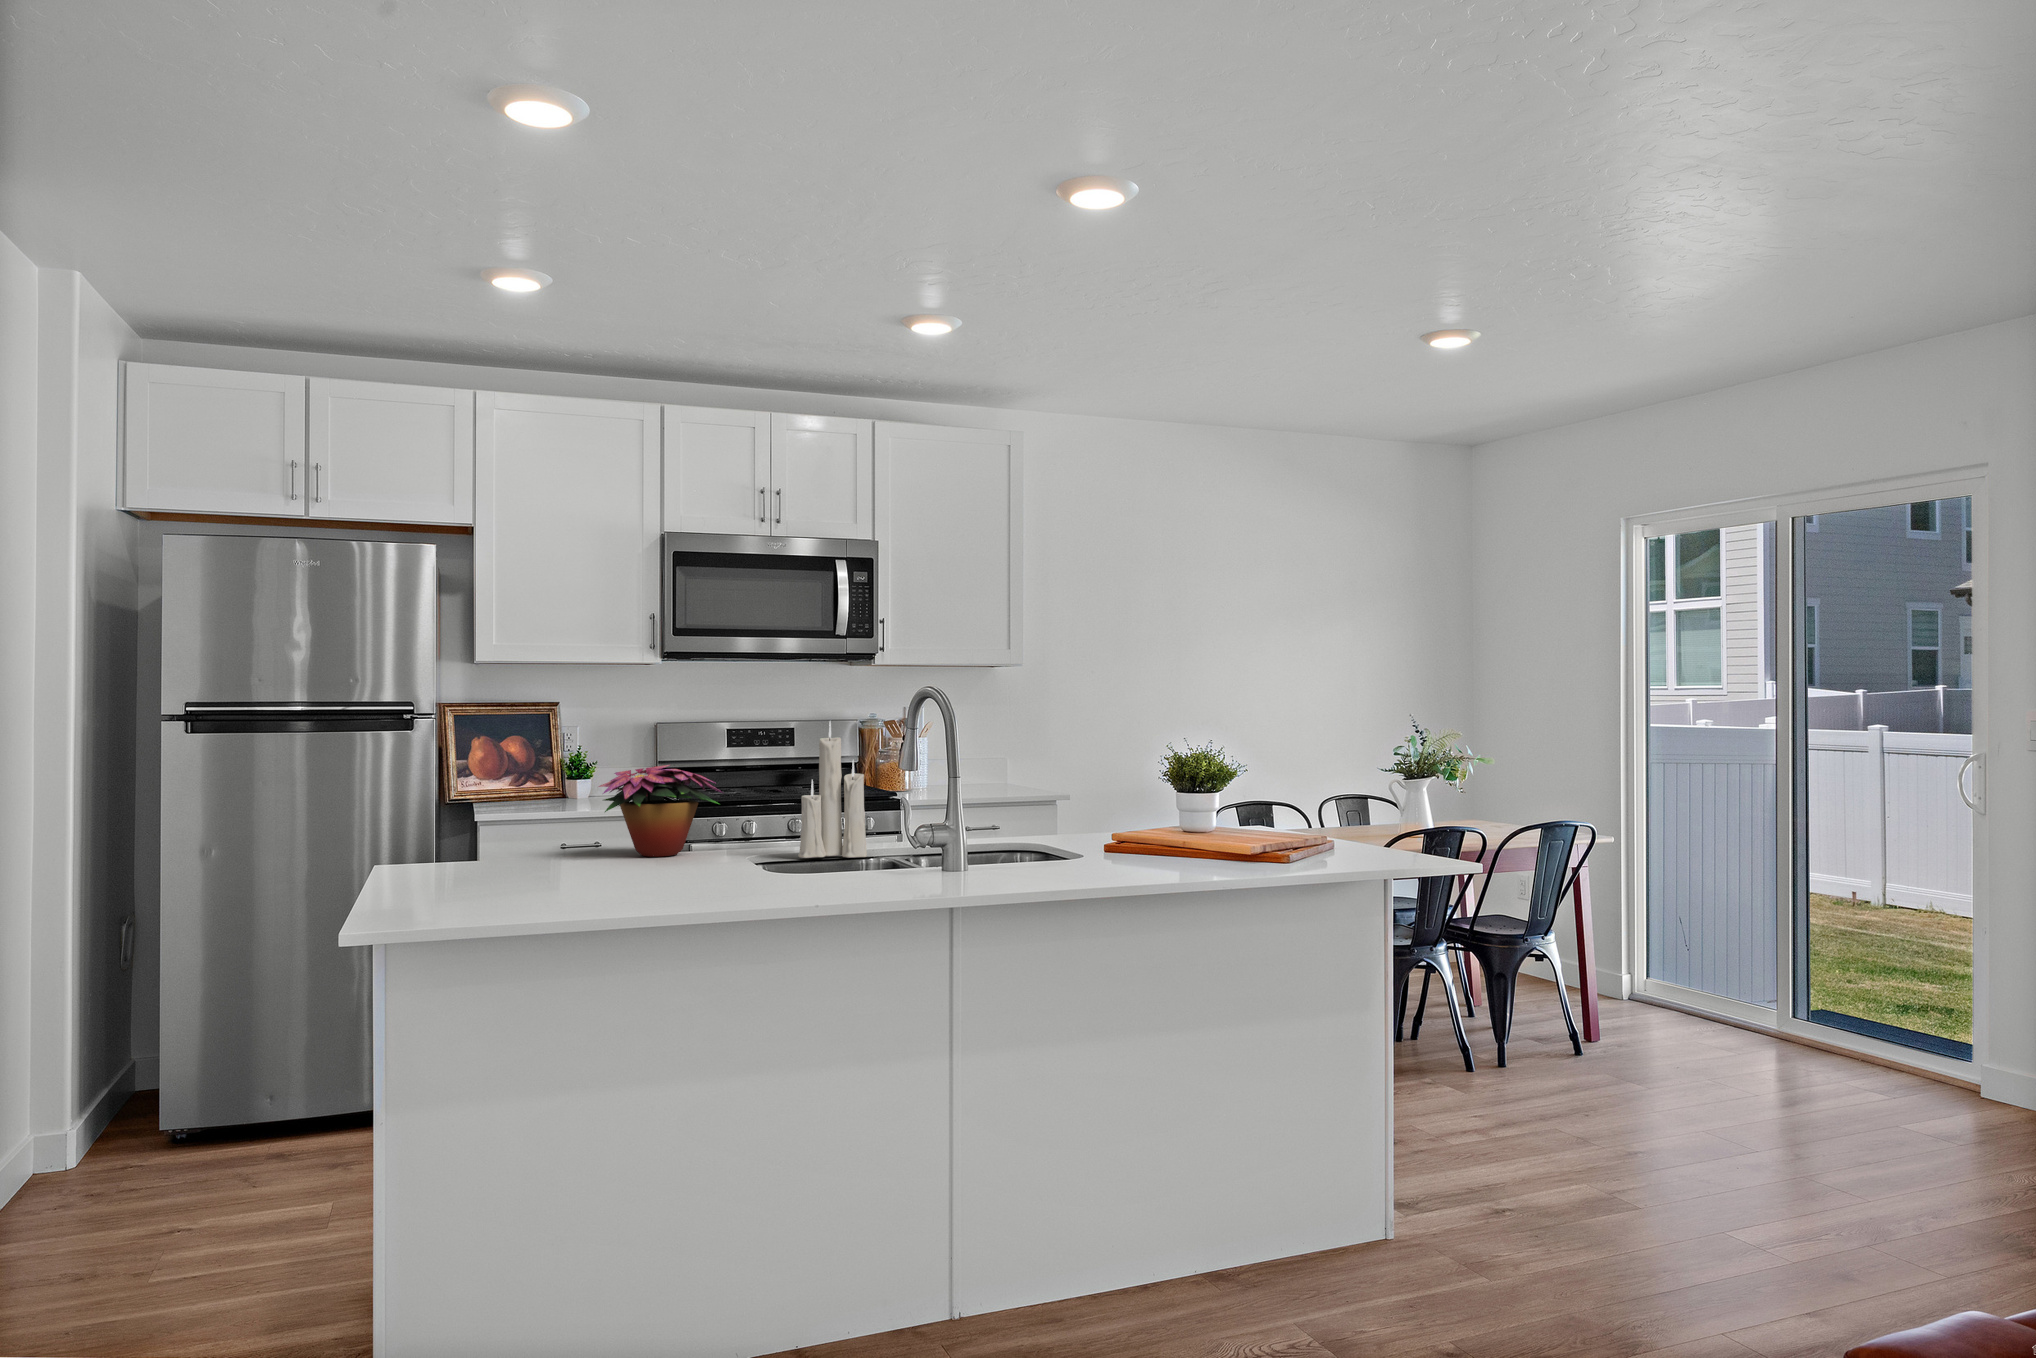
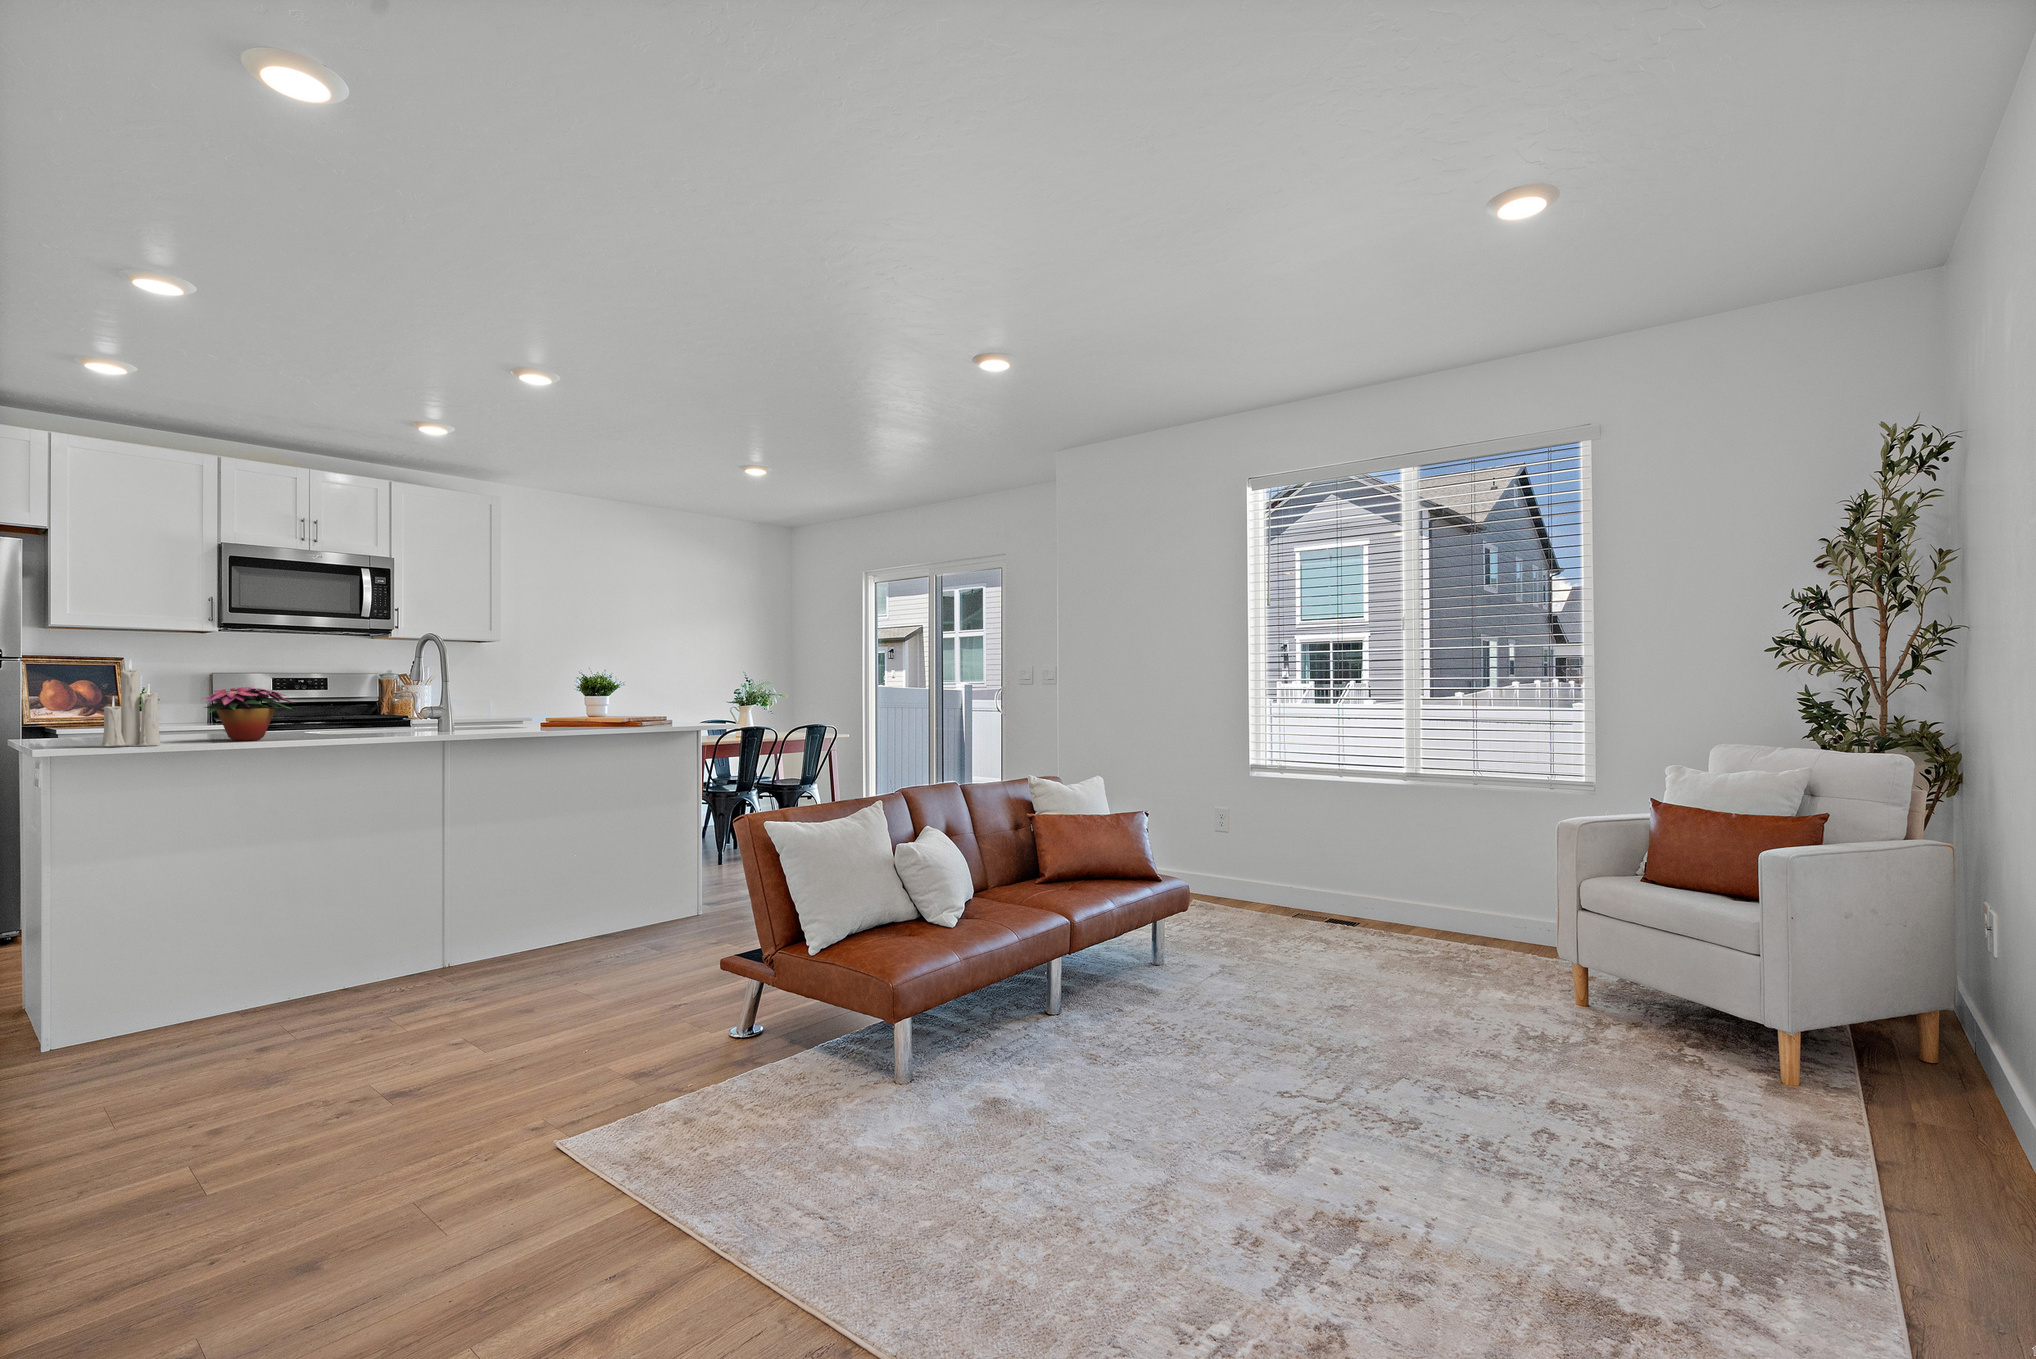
candle: present [798,721,867,858] -> present [101,659,160,746]

